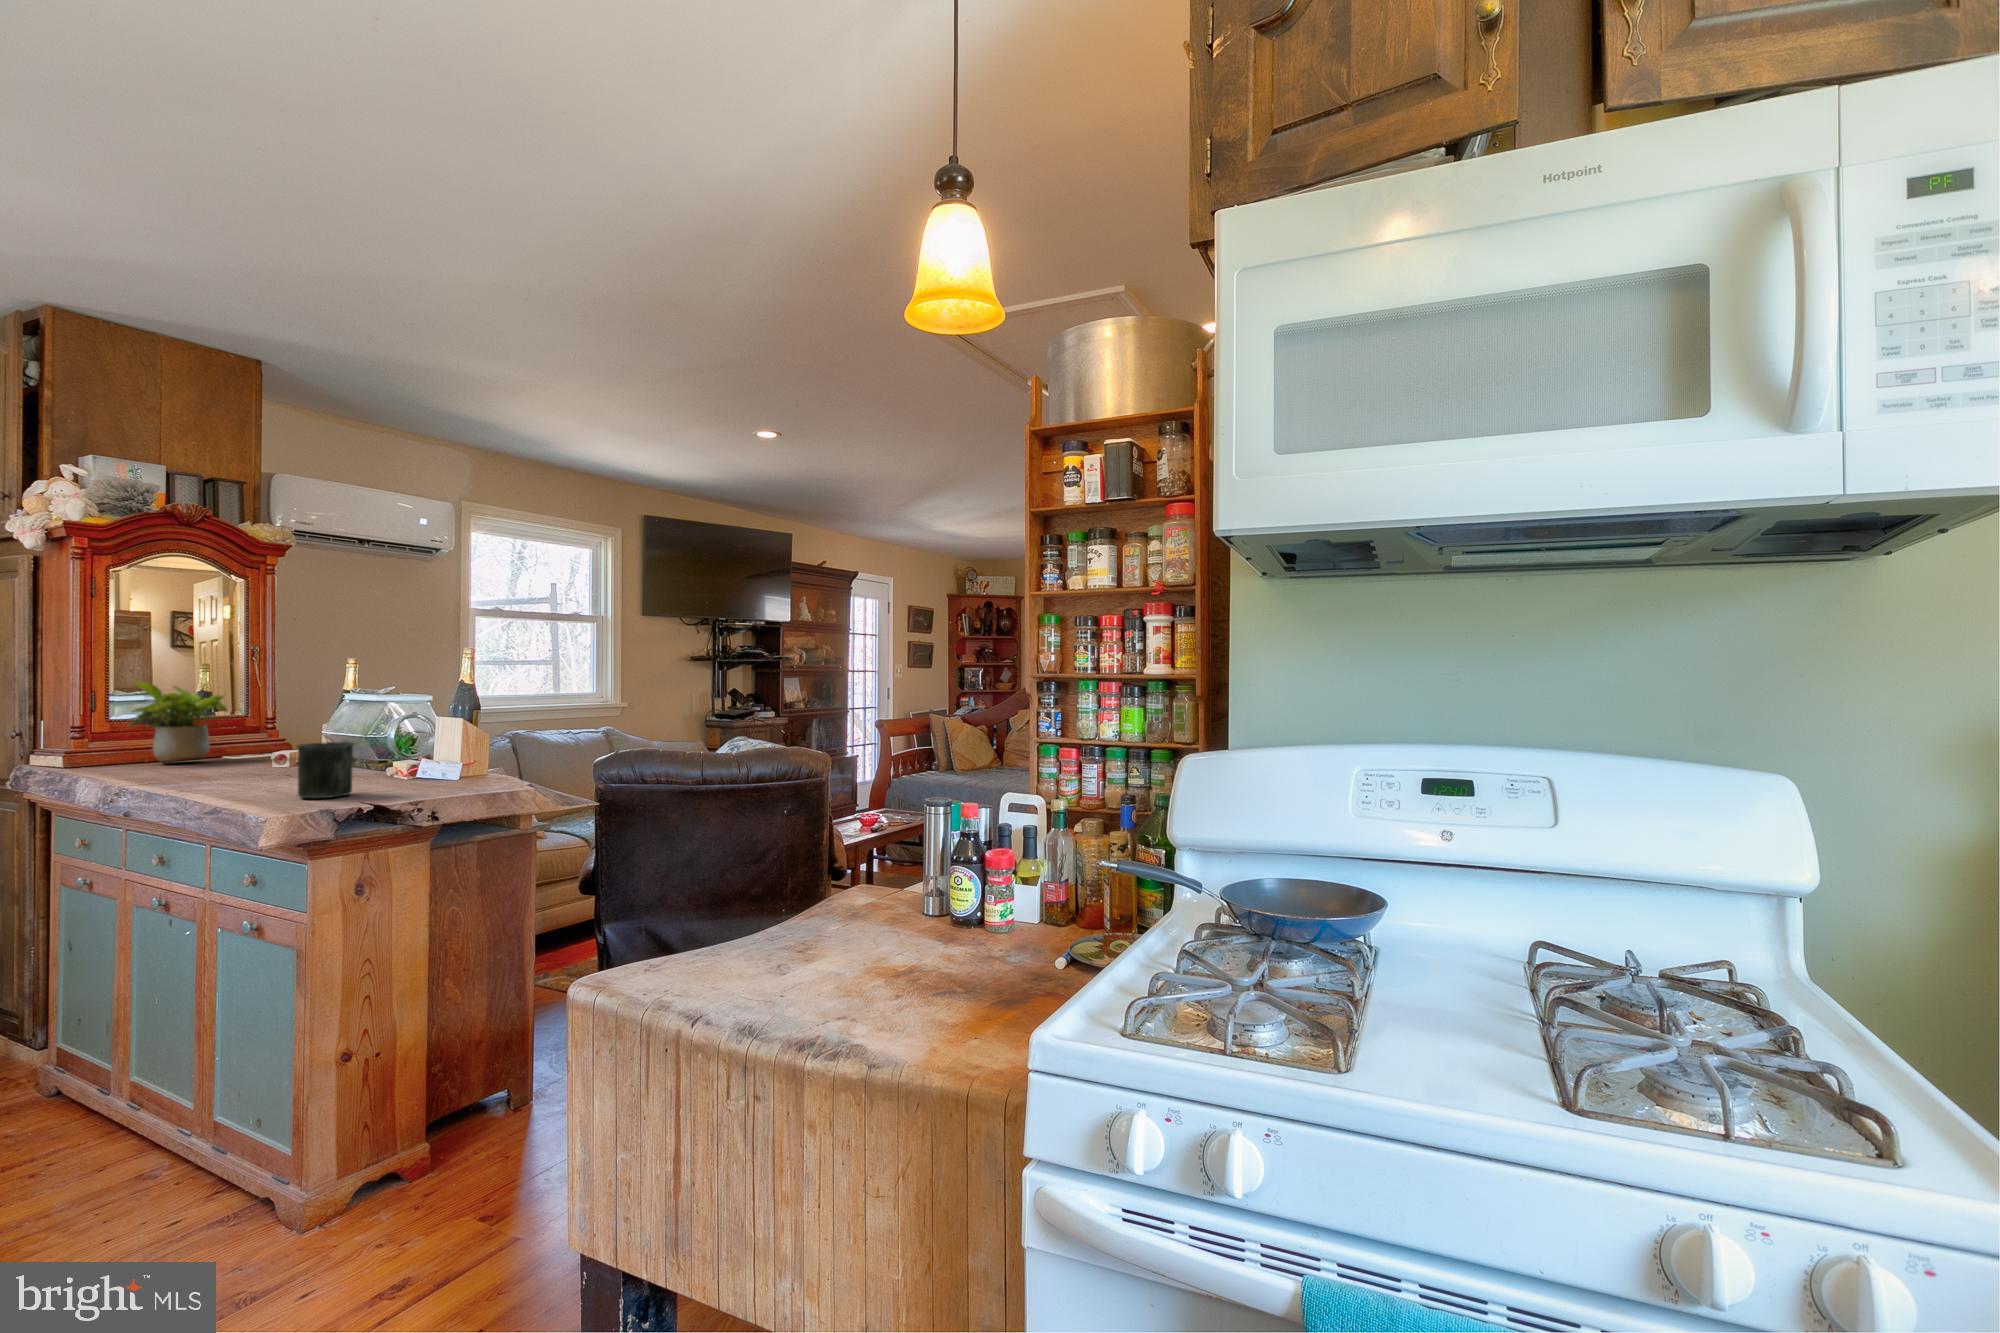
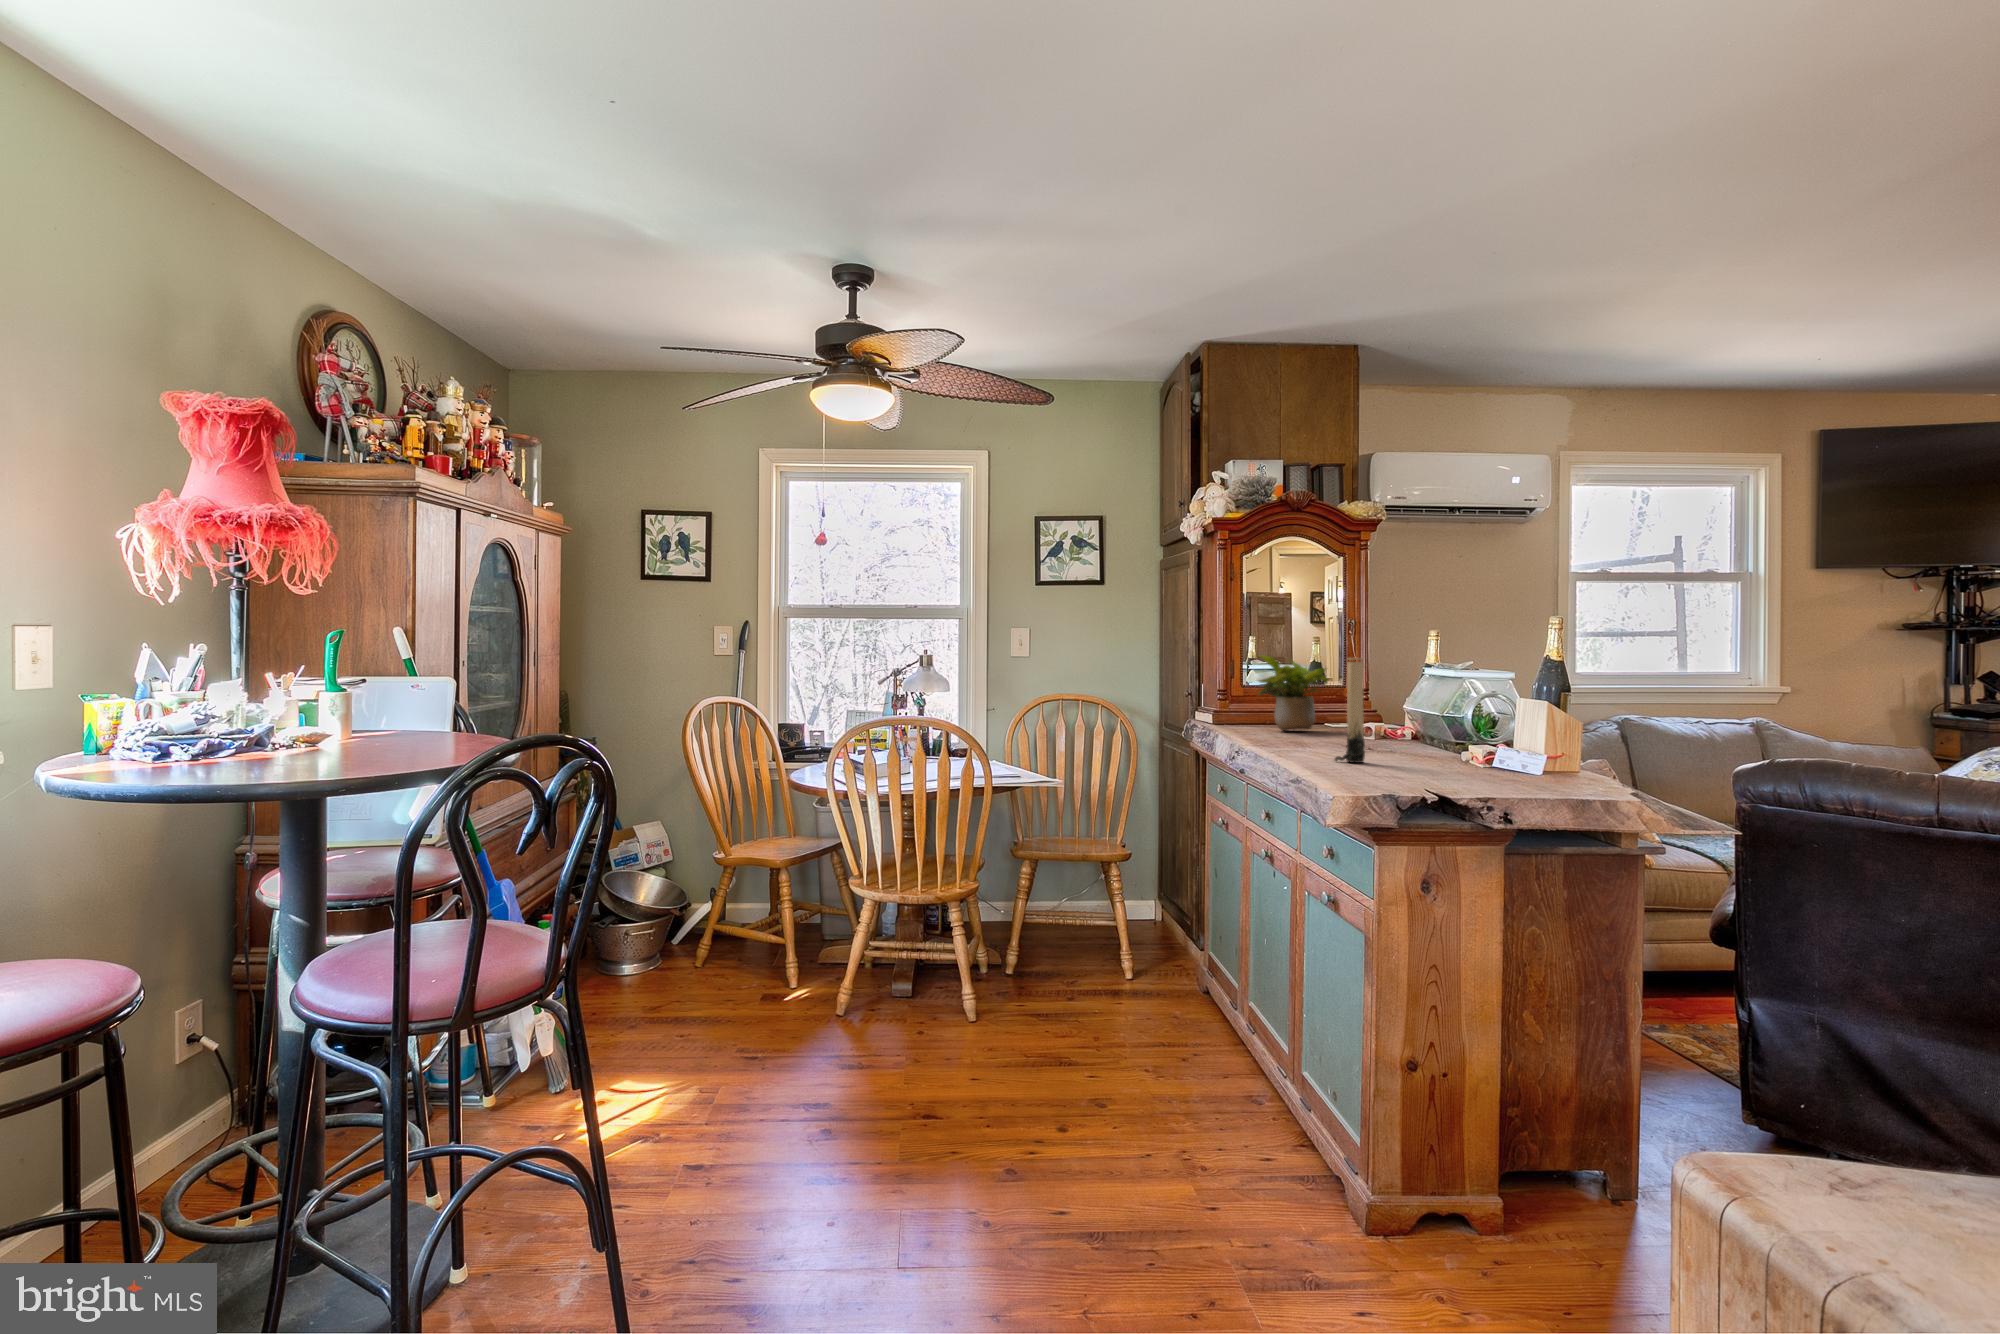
candle: none [250,686,287,788] -> present [1335,658,1365,763]
mug: present [297,742,354,798] -> none [1367,719,1423,780]

